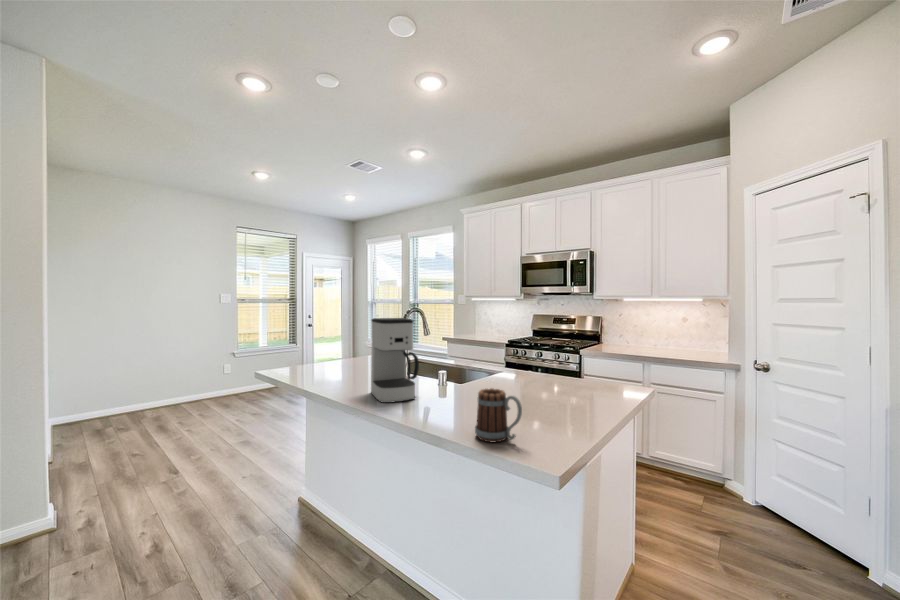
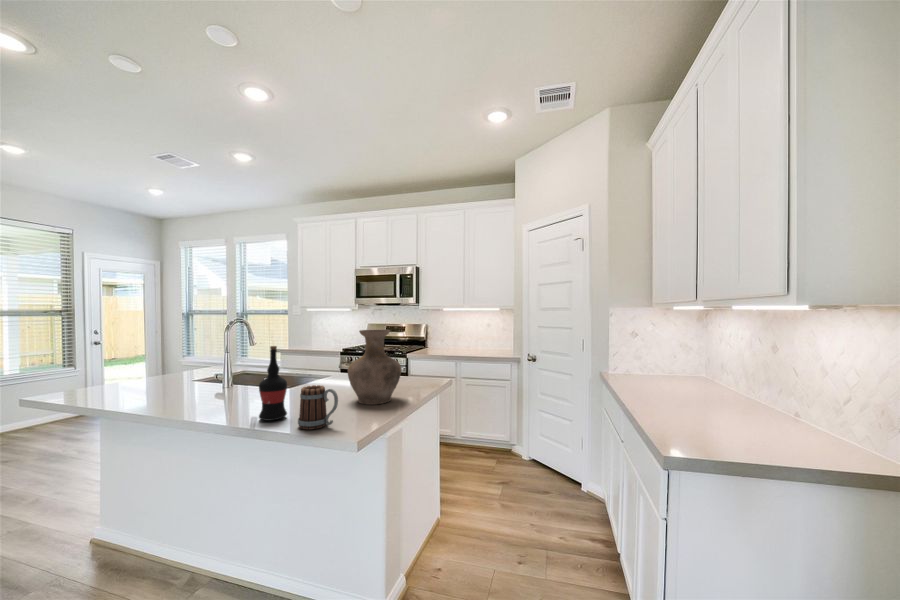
coffee maker: present [371,318,419,403] -> none [190,329,245,412]
vase: none [526,324,593,416] -> present [348,329,401,405]
wine bottle: none [433,339,462,423] -> present [259,346,287,421]

